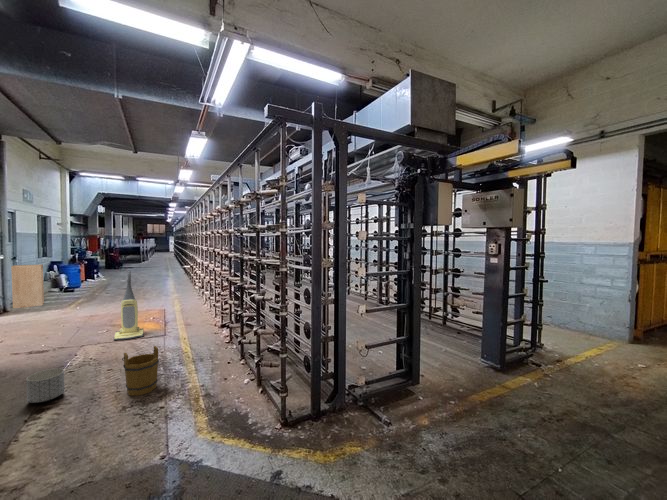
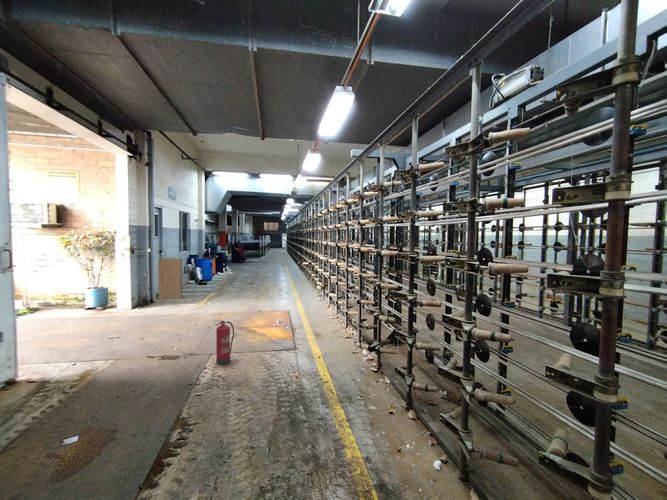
vacuum cleaner: present [114,271,144,340] -> none [239,271,268,351]
fire extinguisher: none [88,314,108,352] -> present [216,321,234,365]
bucket: present [122,346,159,396] -> none [250,384,295,459]
planter: present [26,368,64,403] -> none [146,396,186,443]

